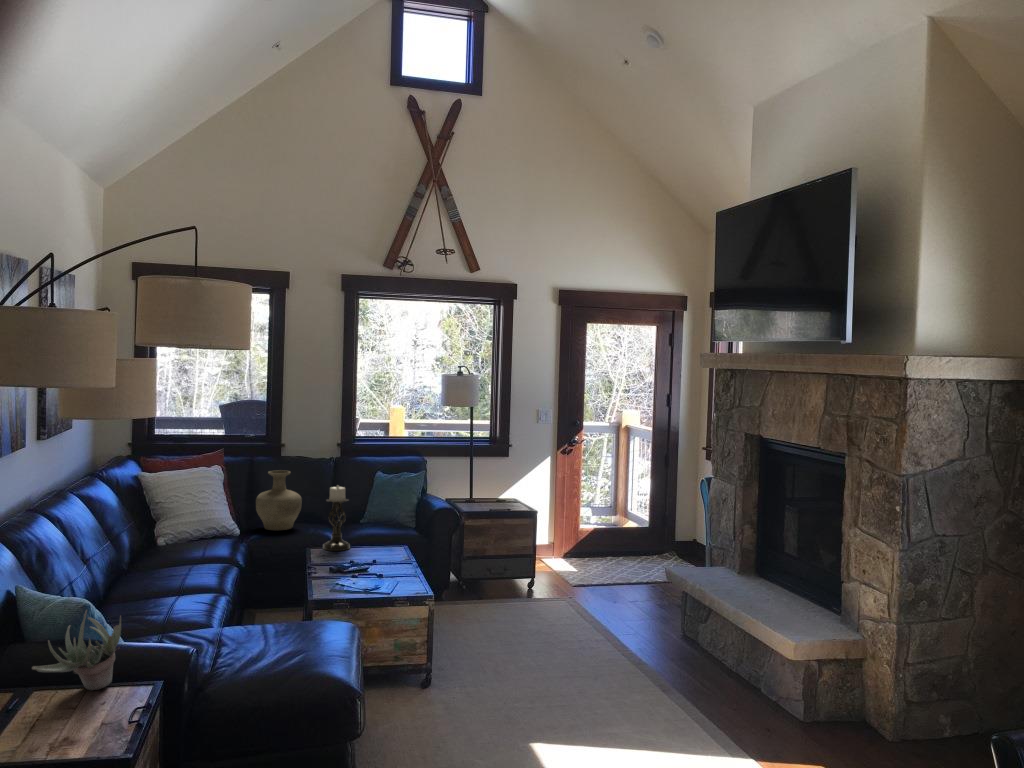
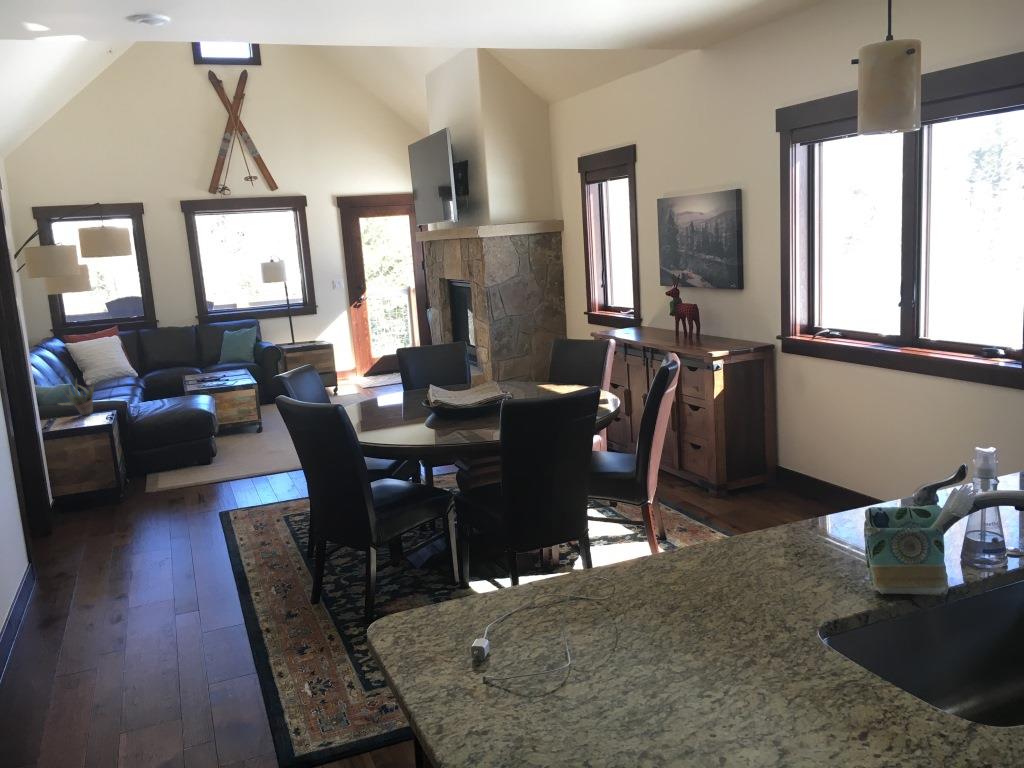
vase: present [256,470,302,530] -> none [145,334,176,372]
candle holder: present [323,485,350,551] -> none [190,335,210,375]

